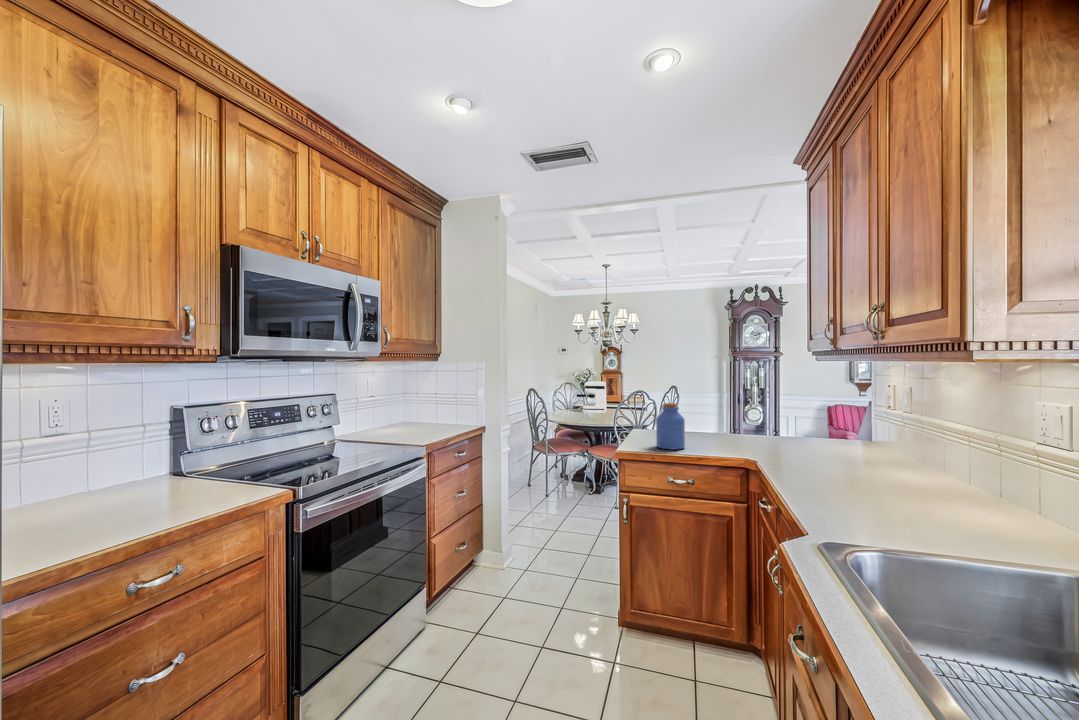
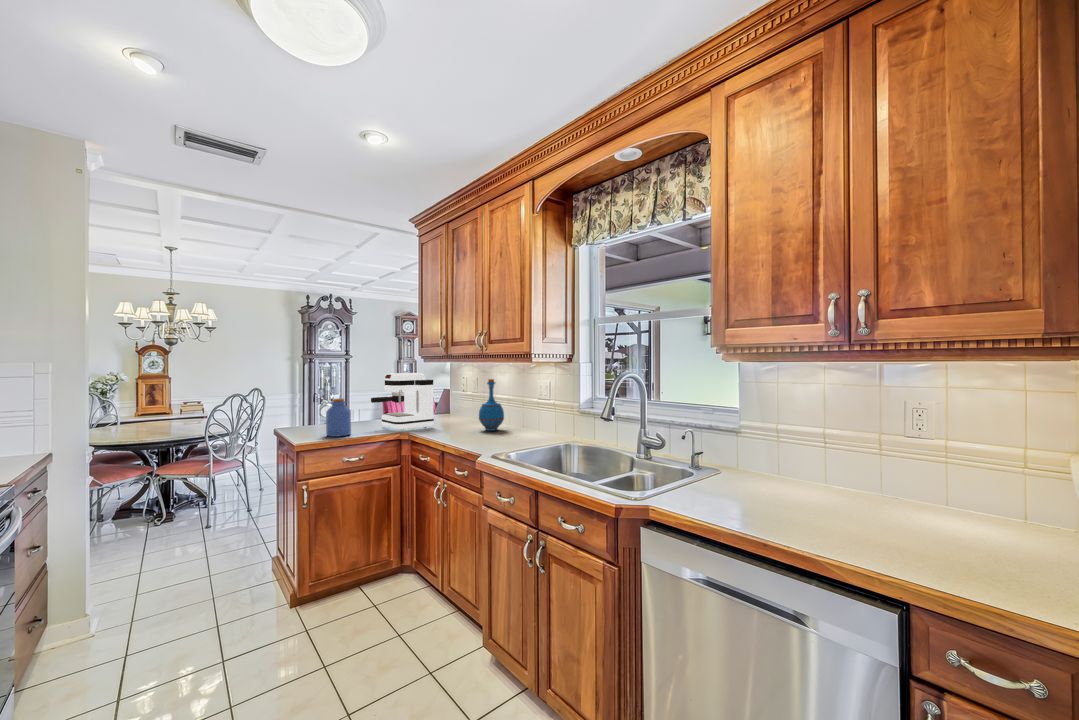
coffee maker: present [577,381,606,413] -> present [371,373,434,430]
bottle: none [877,389,937,484] -> present [479,379,504,431]

